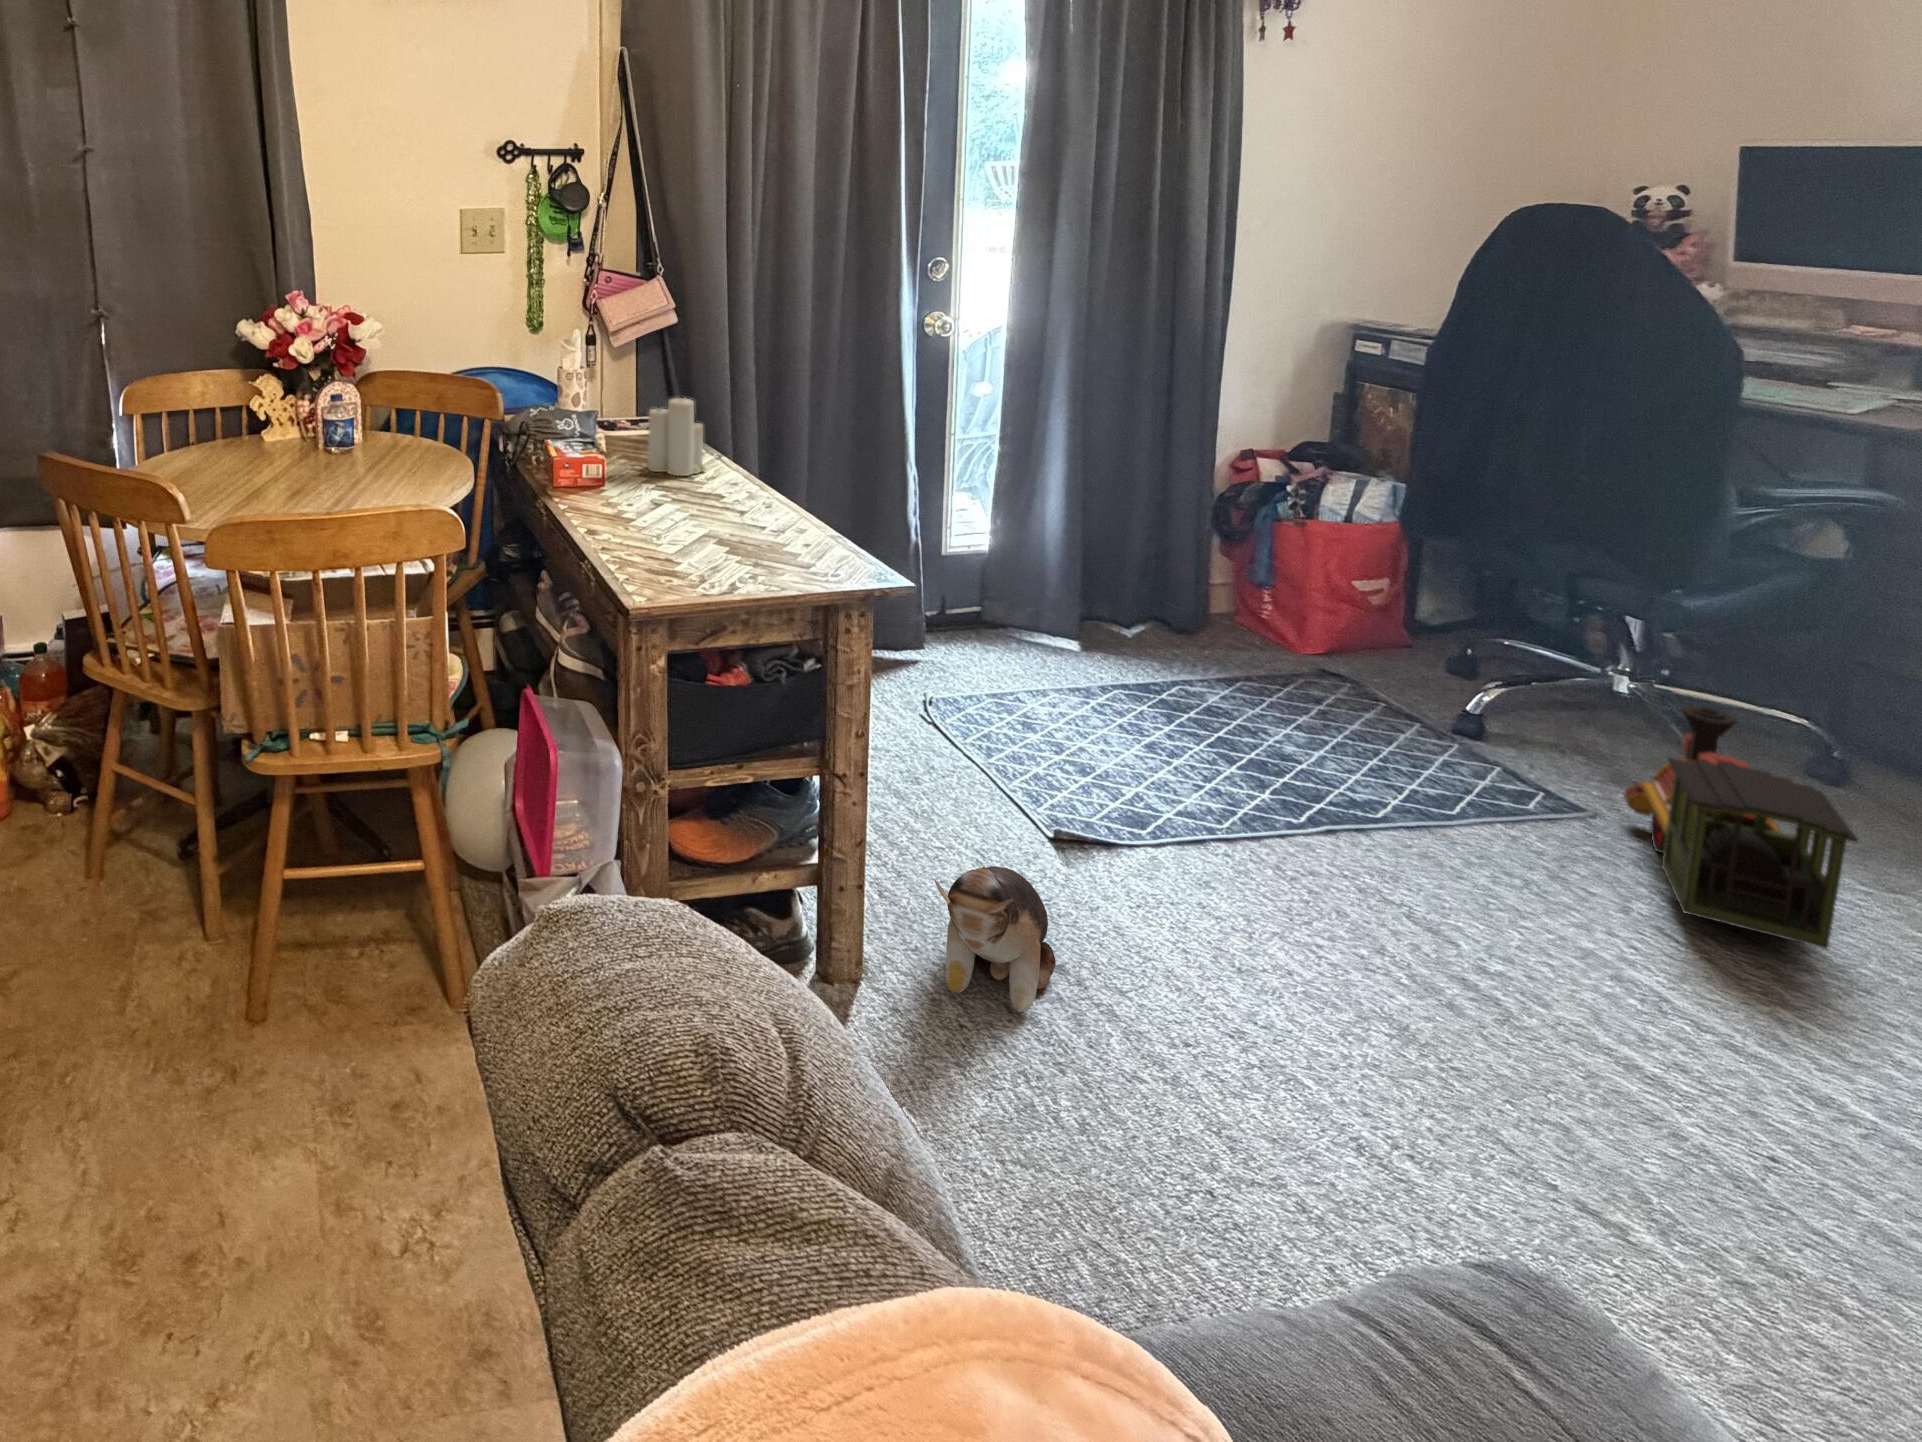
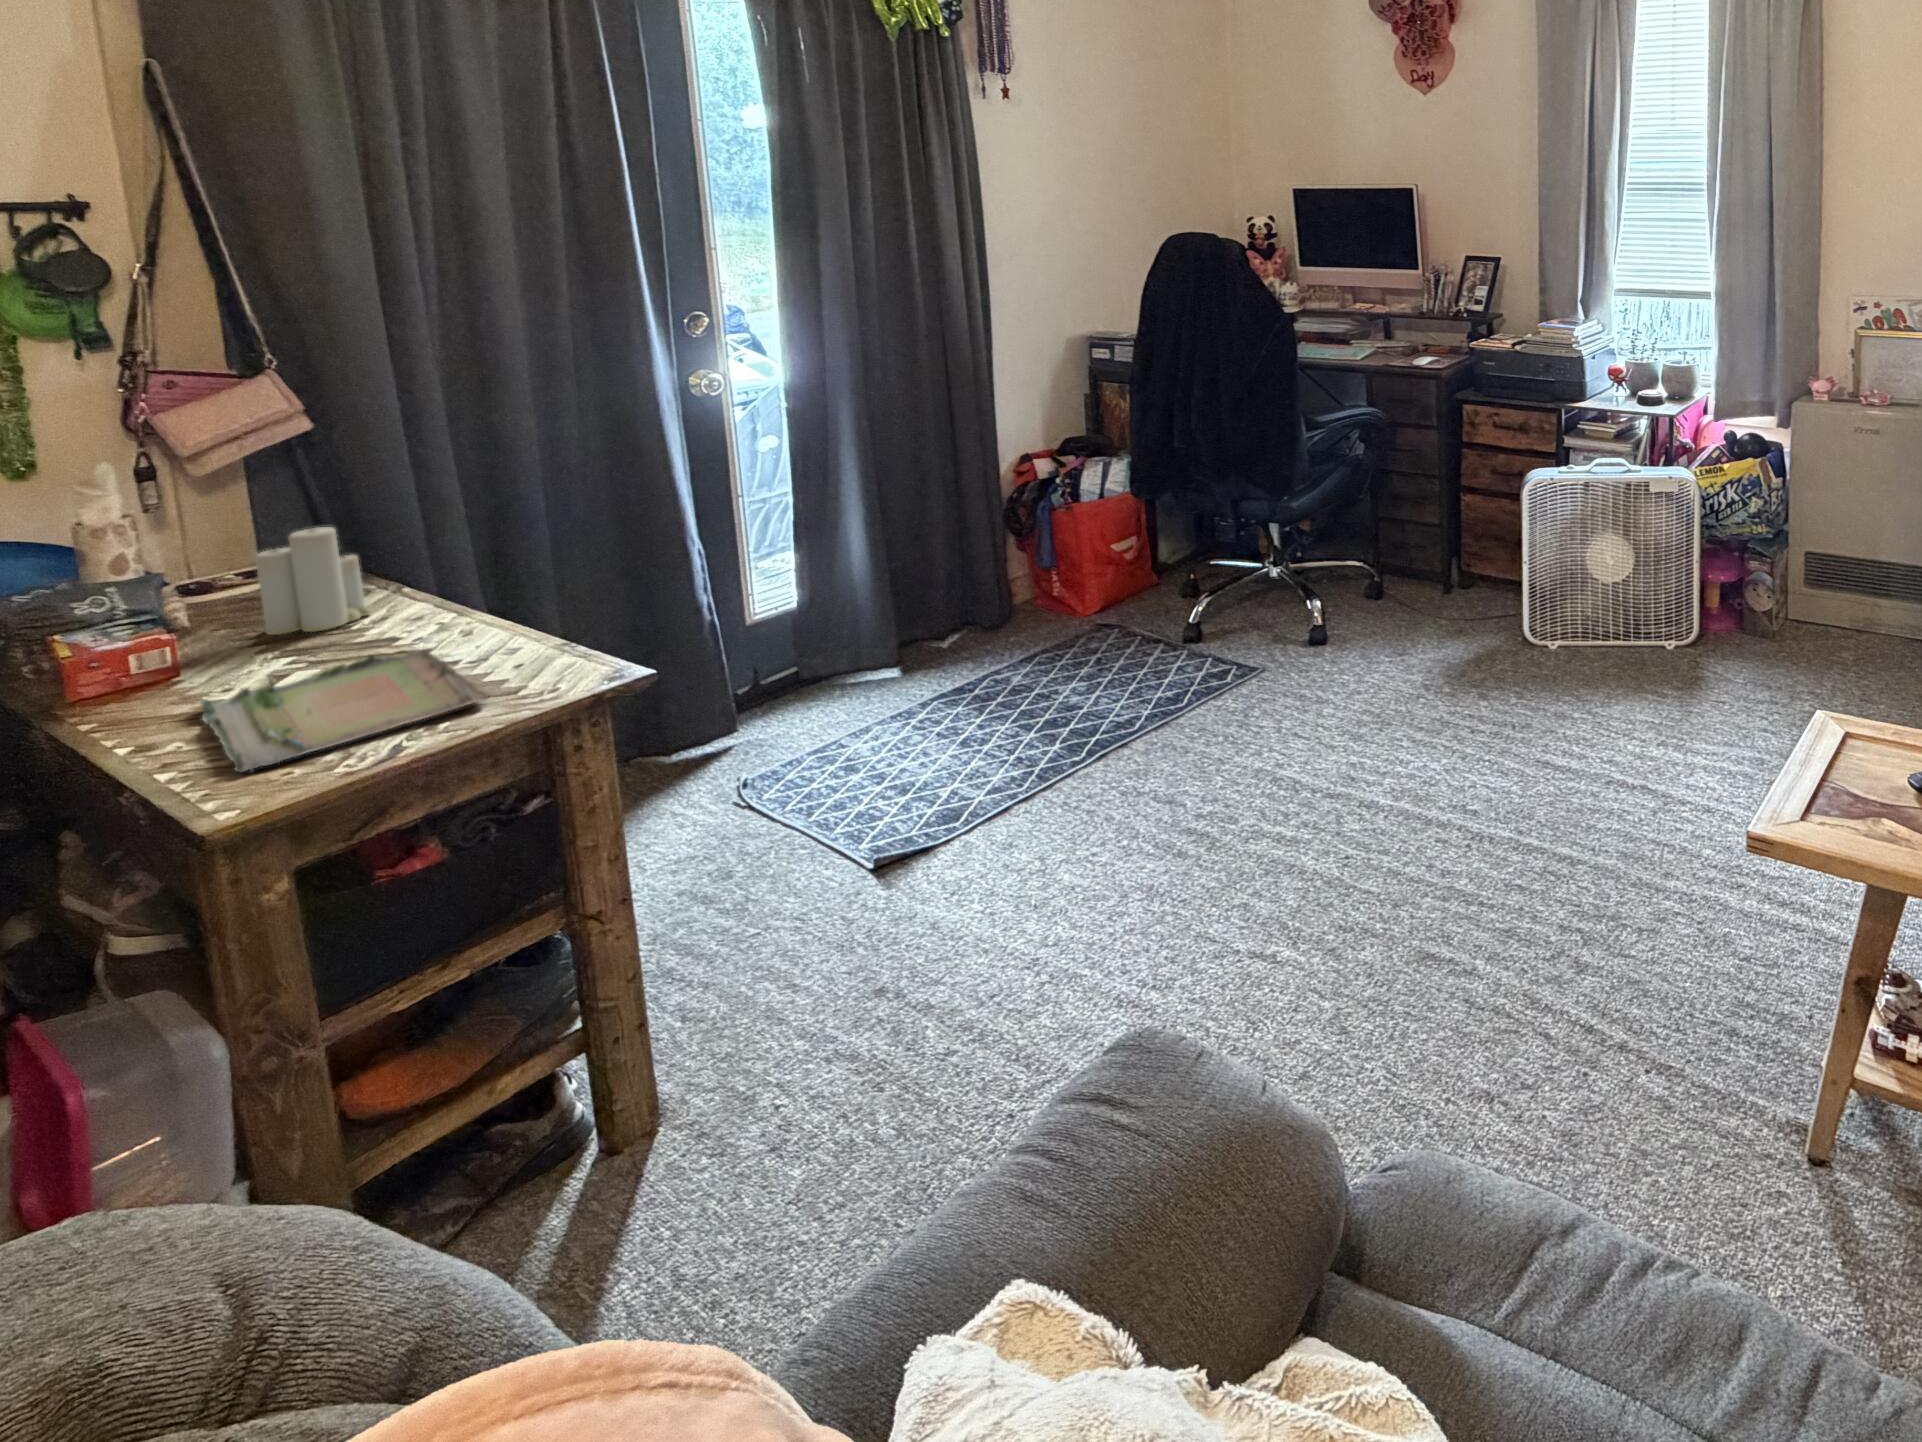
tray: none [620,496,791,572] -> present [201,650,489,773]
toy train: present [1624,705,1858,949] -> none [1277,571,1374,716]
plush toy: present [935,866,1056,1012] -> none [725,921,875,1078]

